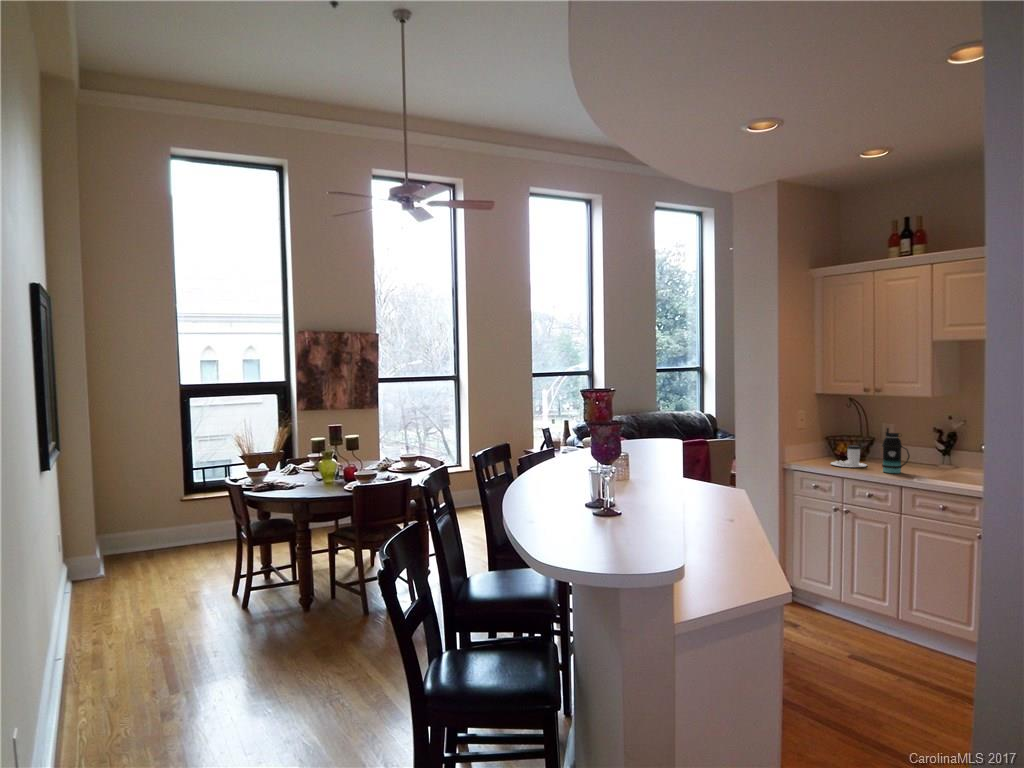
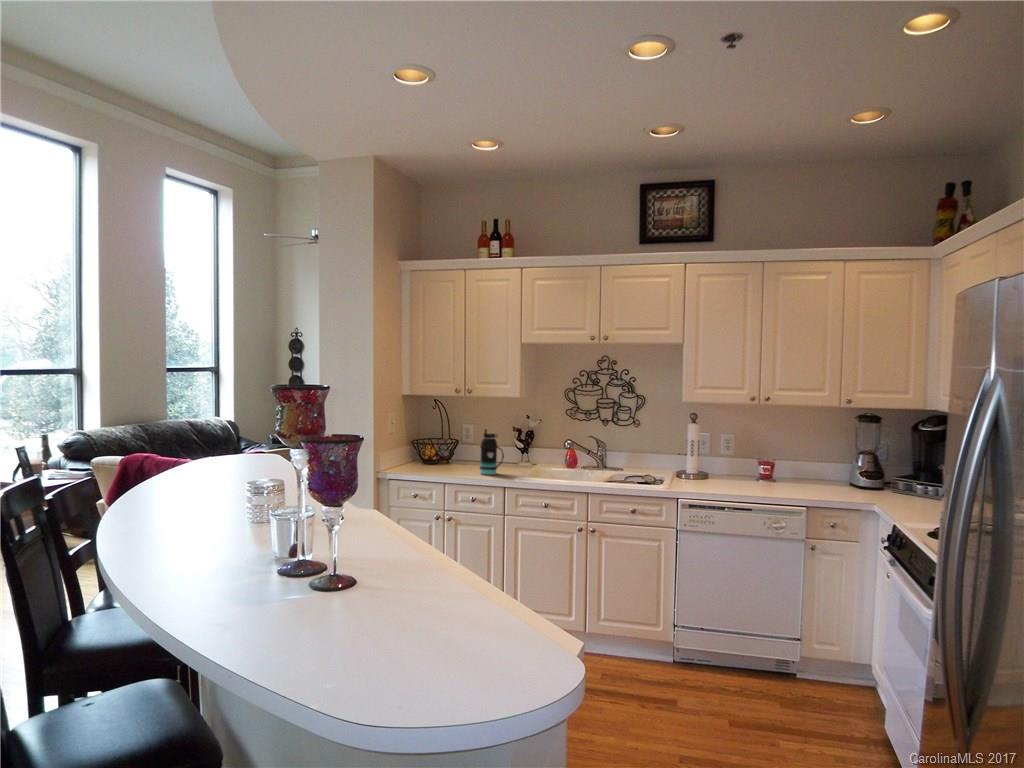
coffee cup: present [831,445,867,468] -> none [426,449,461,472]

